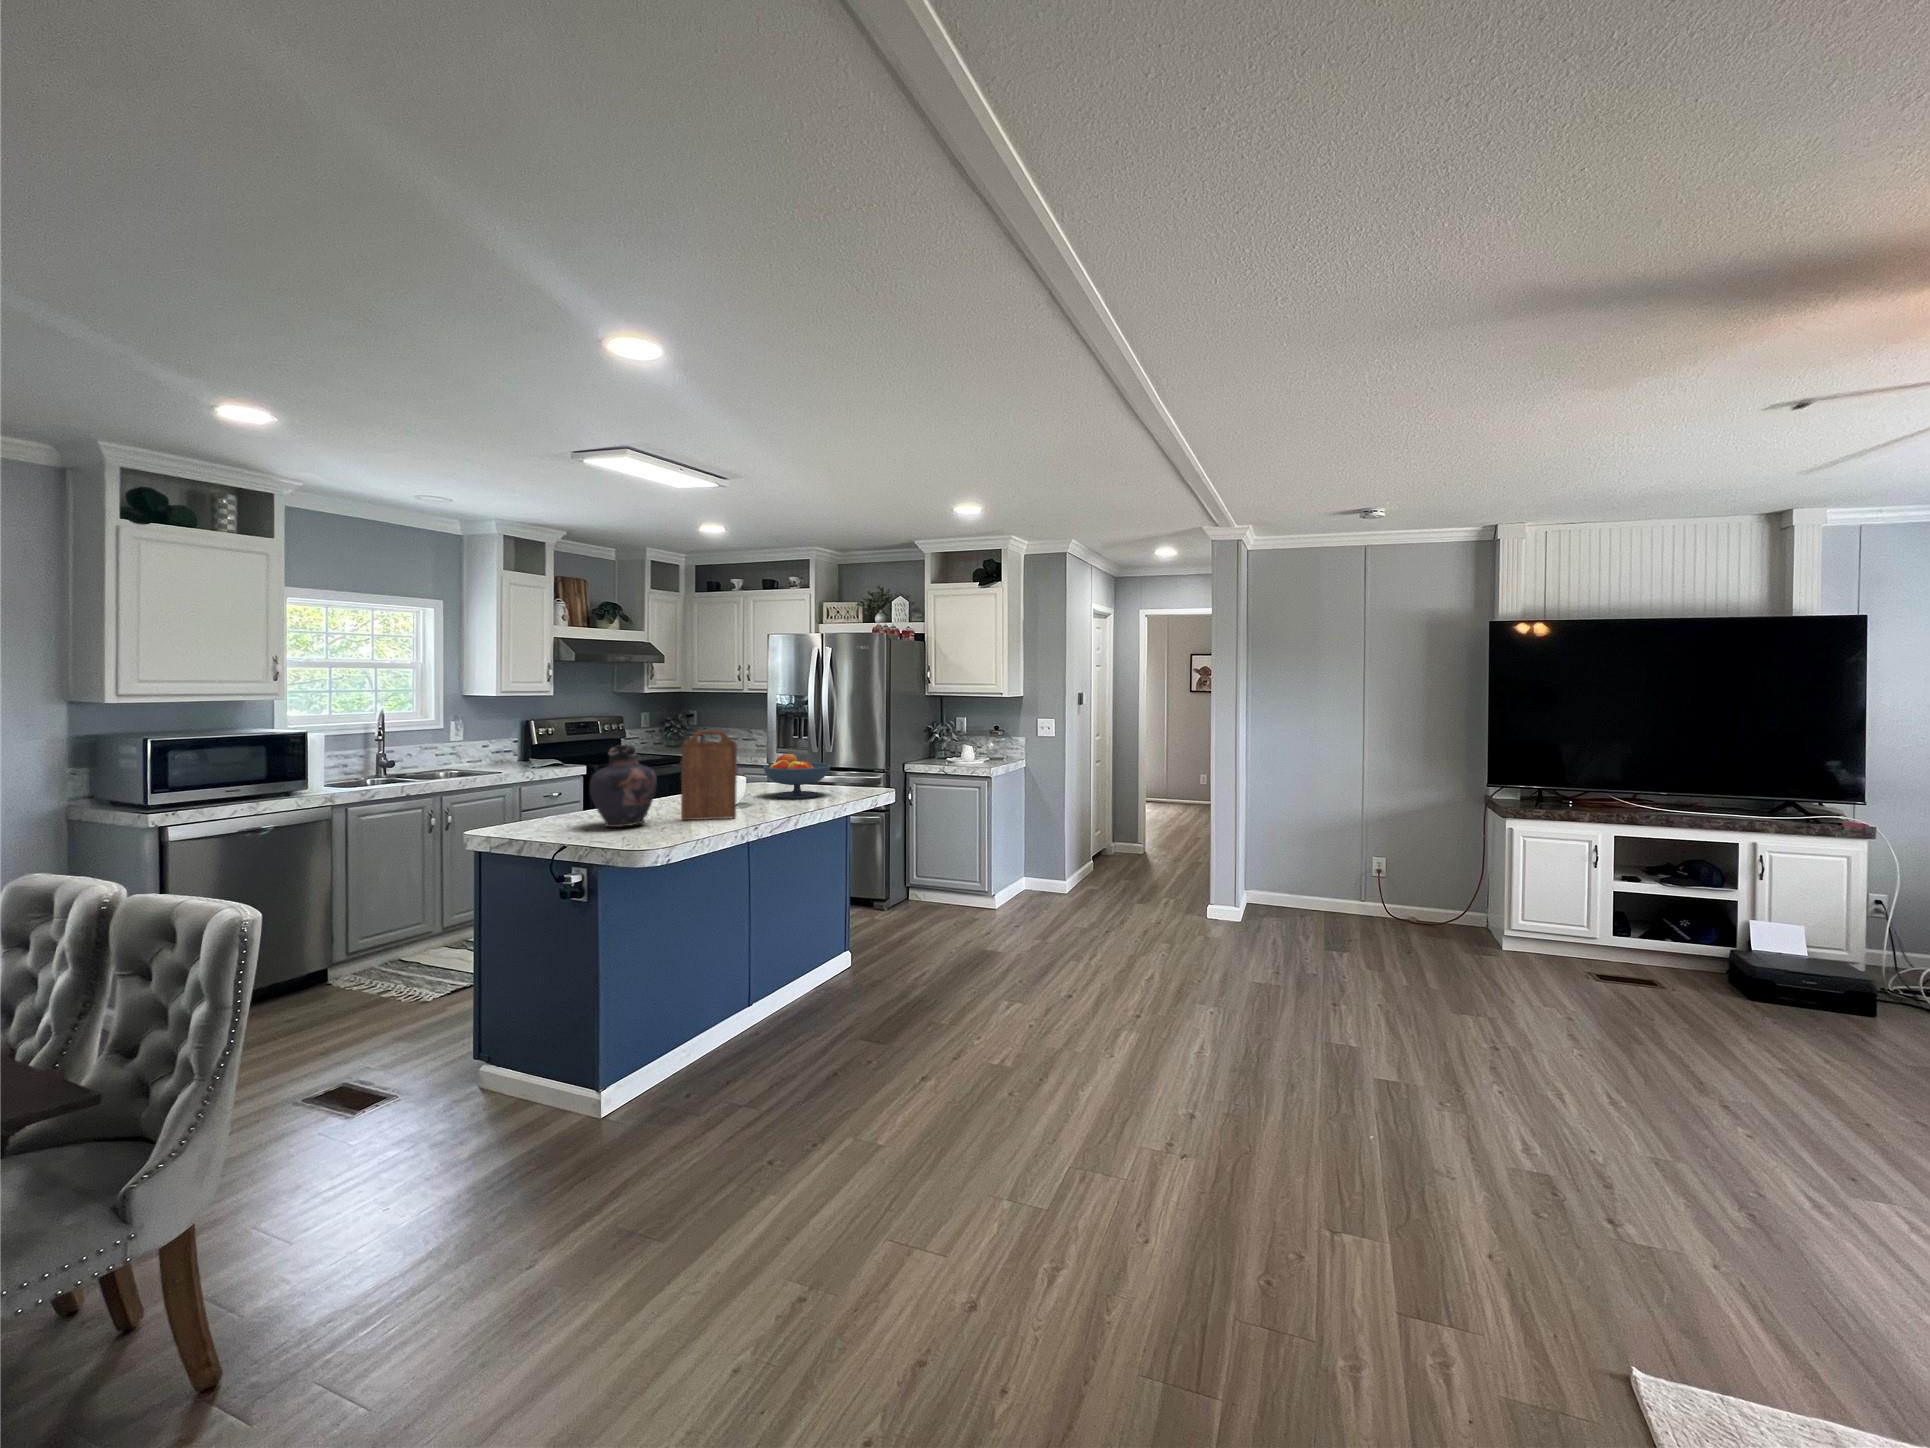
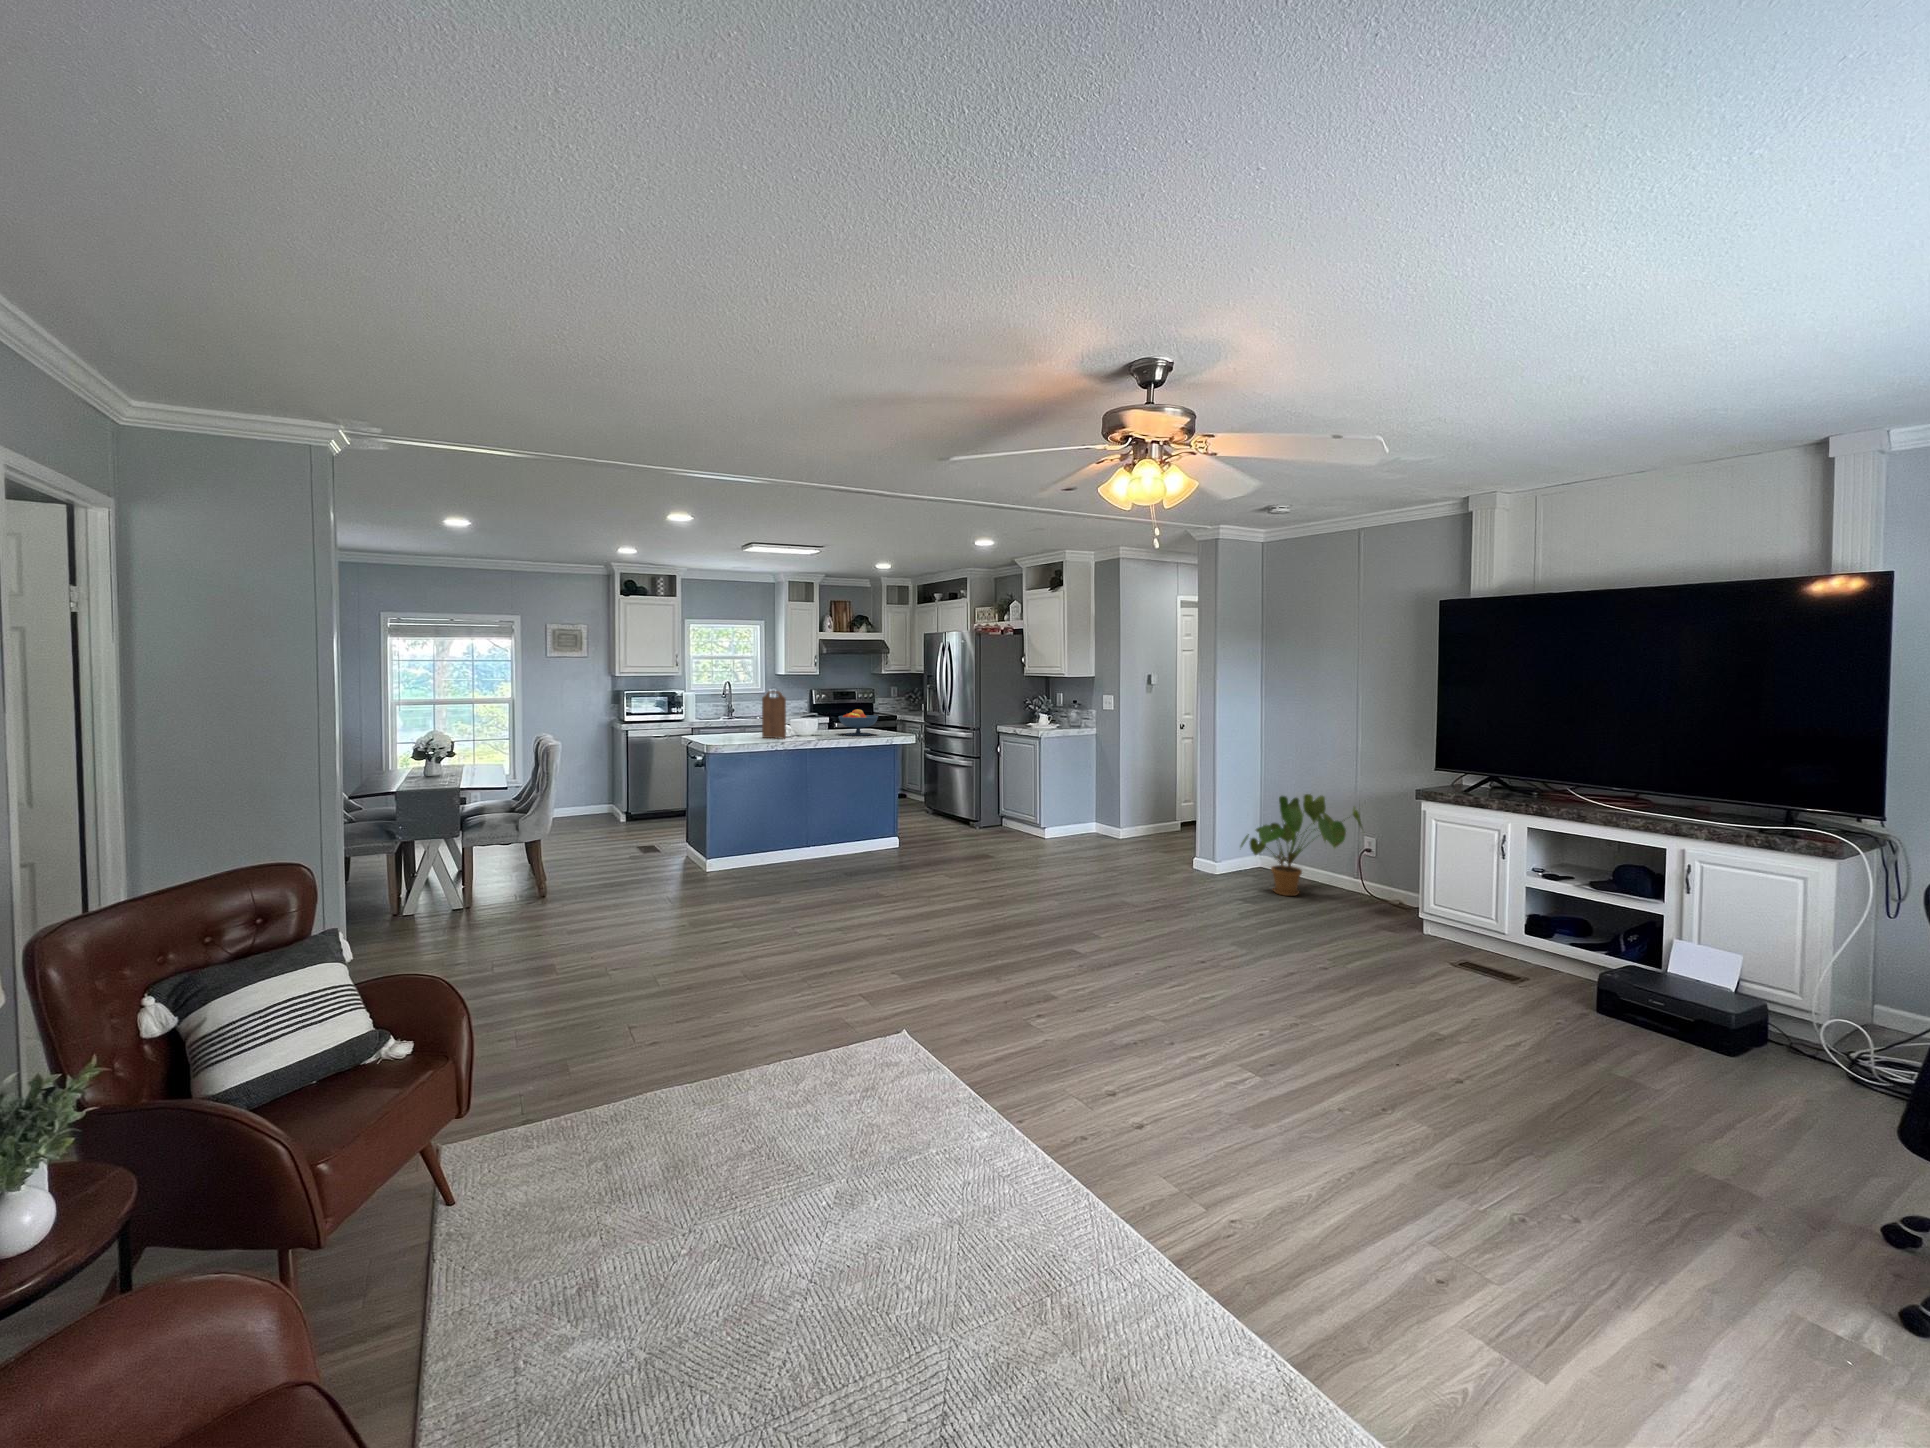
vase: present [590,744,657,827] -> none [718,697,750,737]
house plant: none [1284,819,1404,933] -> present [1241,794,1362,896]

